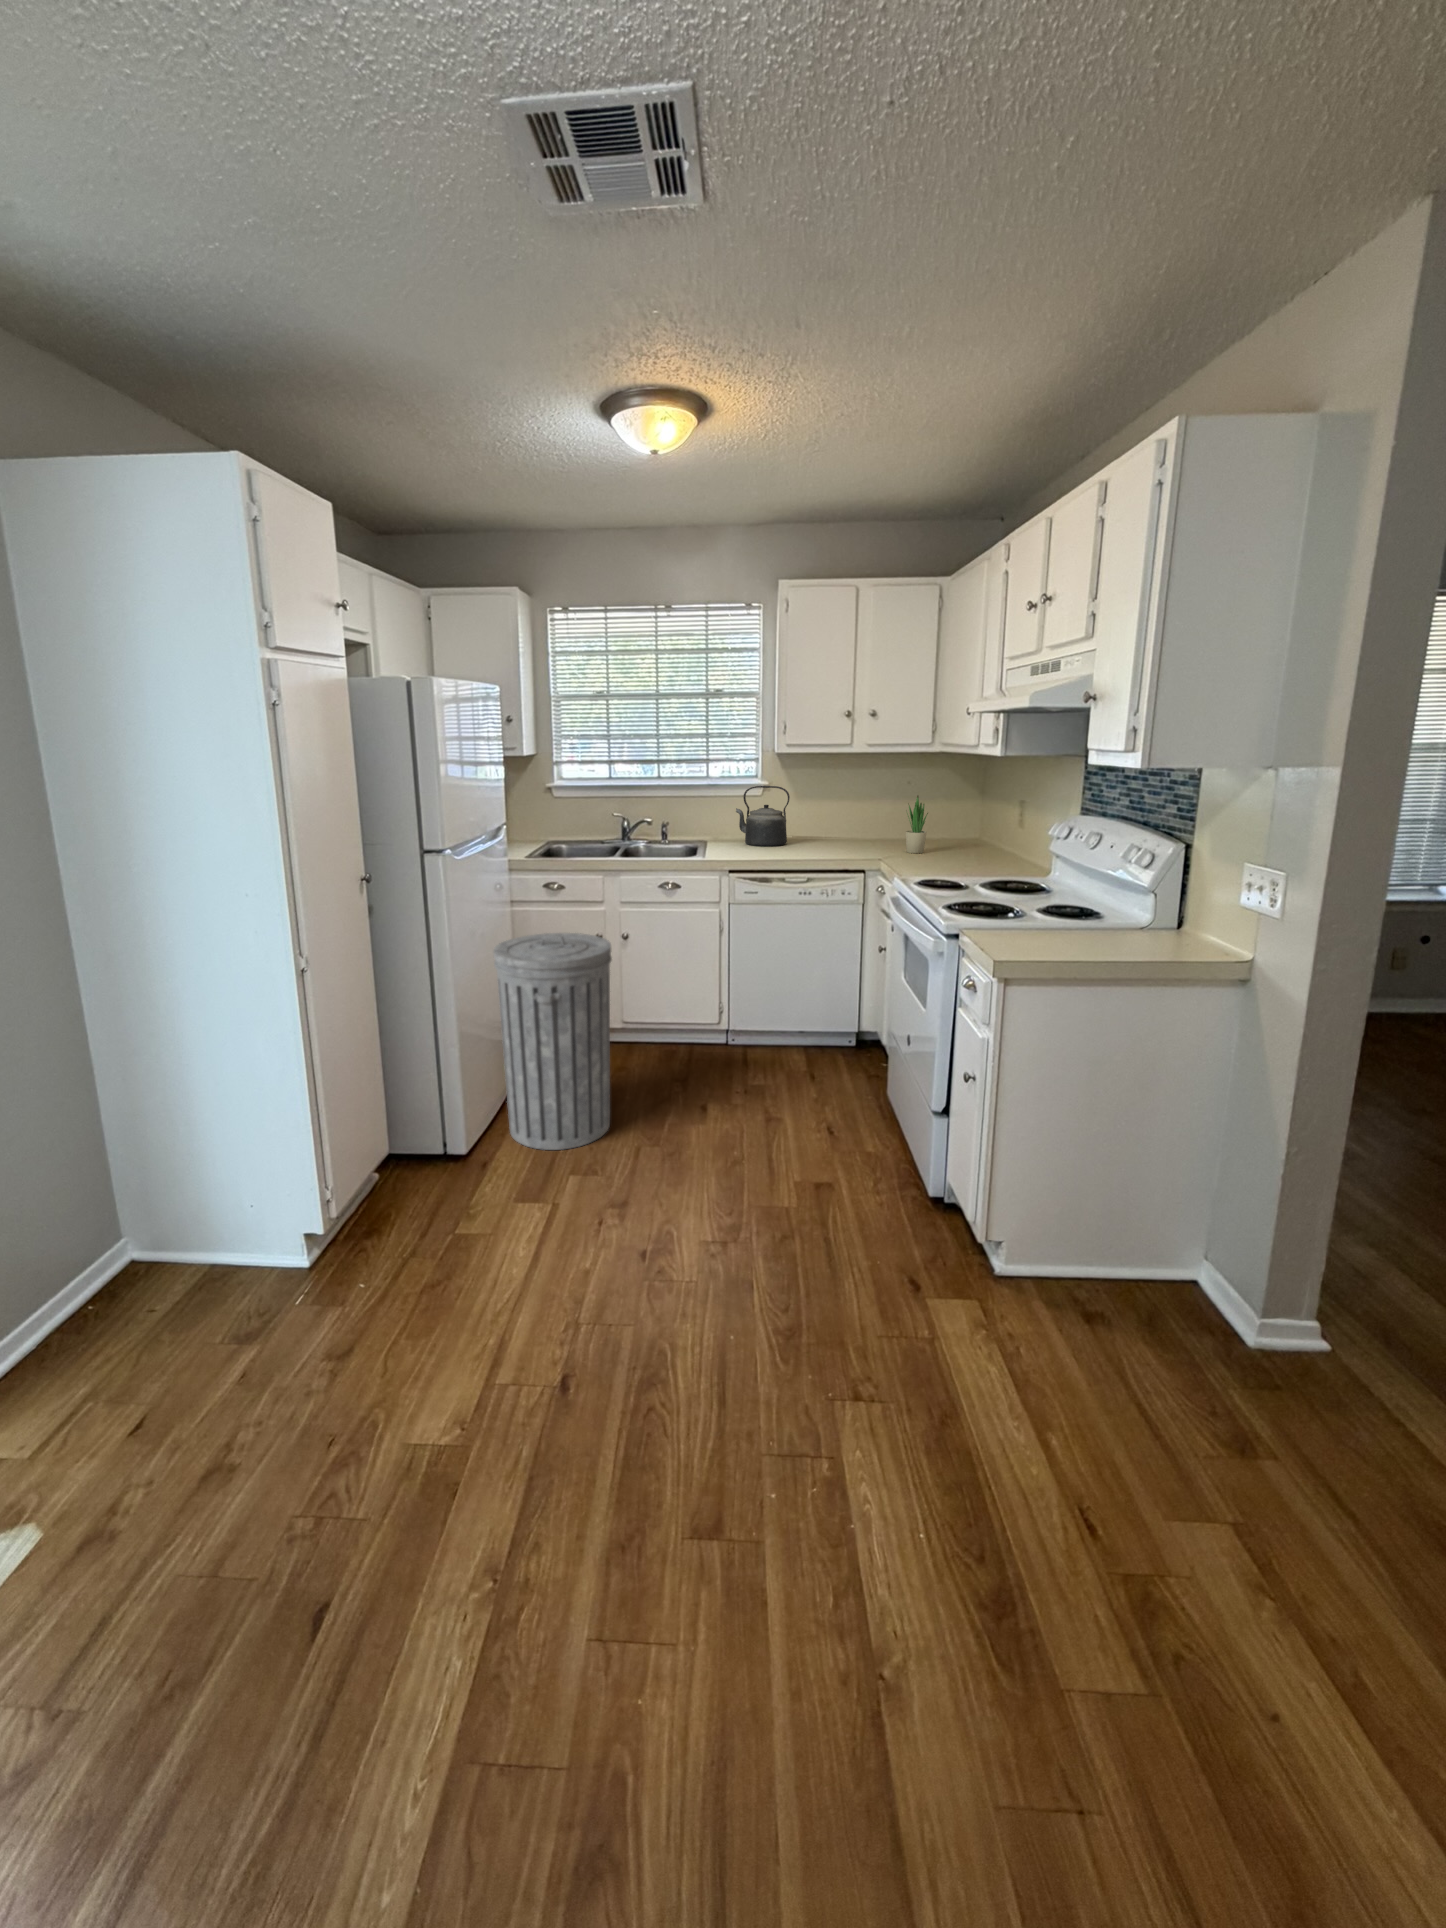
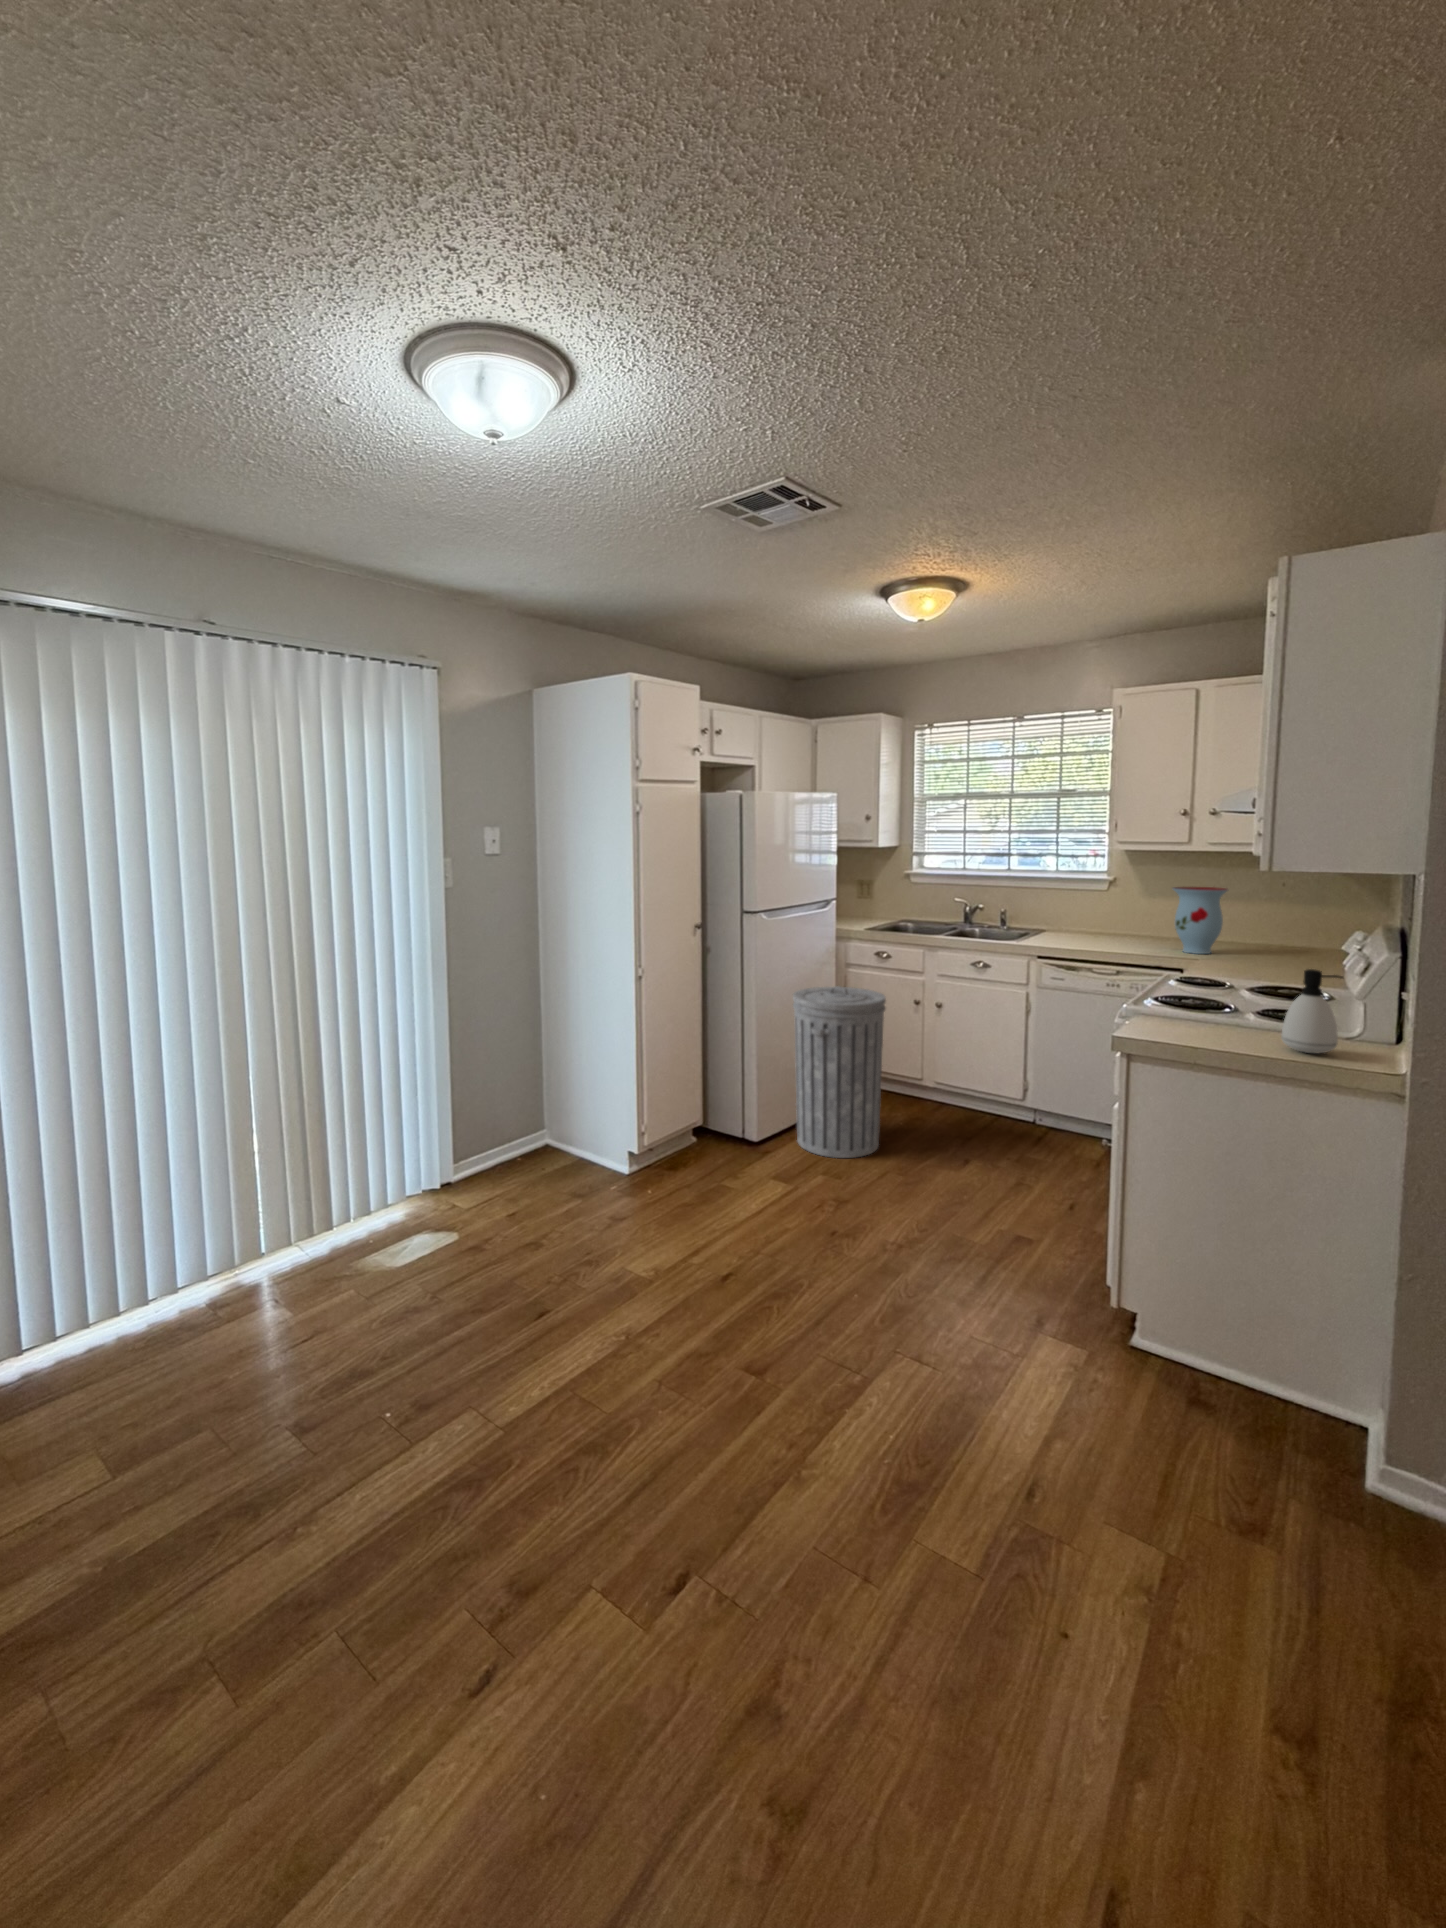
kettle: present [736,786,790,846] -> none [1082,880,1136,939]
vase: none [838,789,887,855] -> present [1173,887,1228,954]
potted plant: present [906,796,928,853] -> none [1257,895,1285,958]
soap dispenser: none [1132,868,1191,952] -> present [1281,969,1343,1053]

